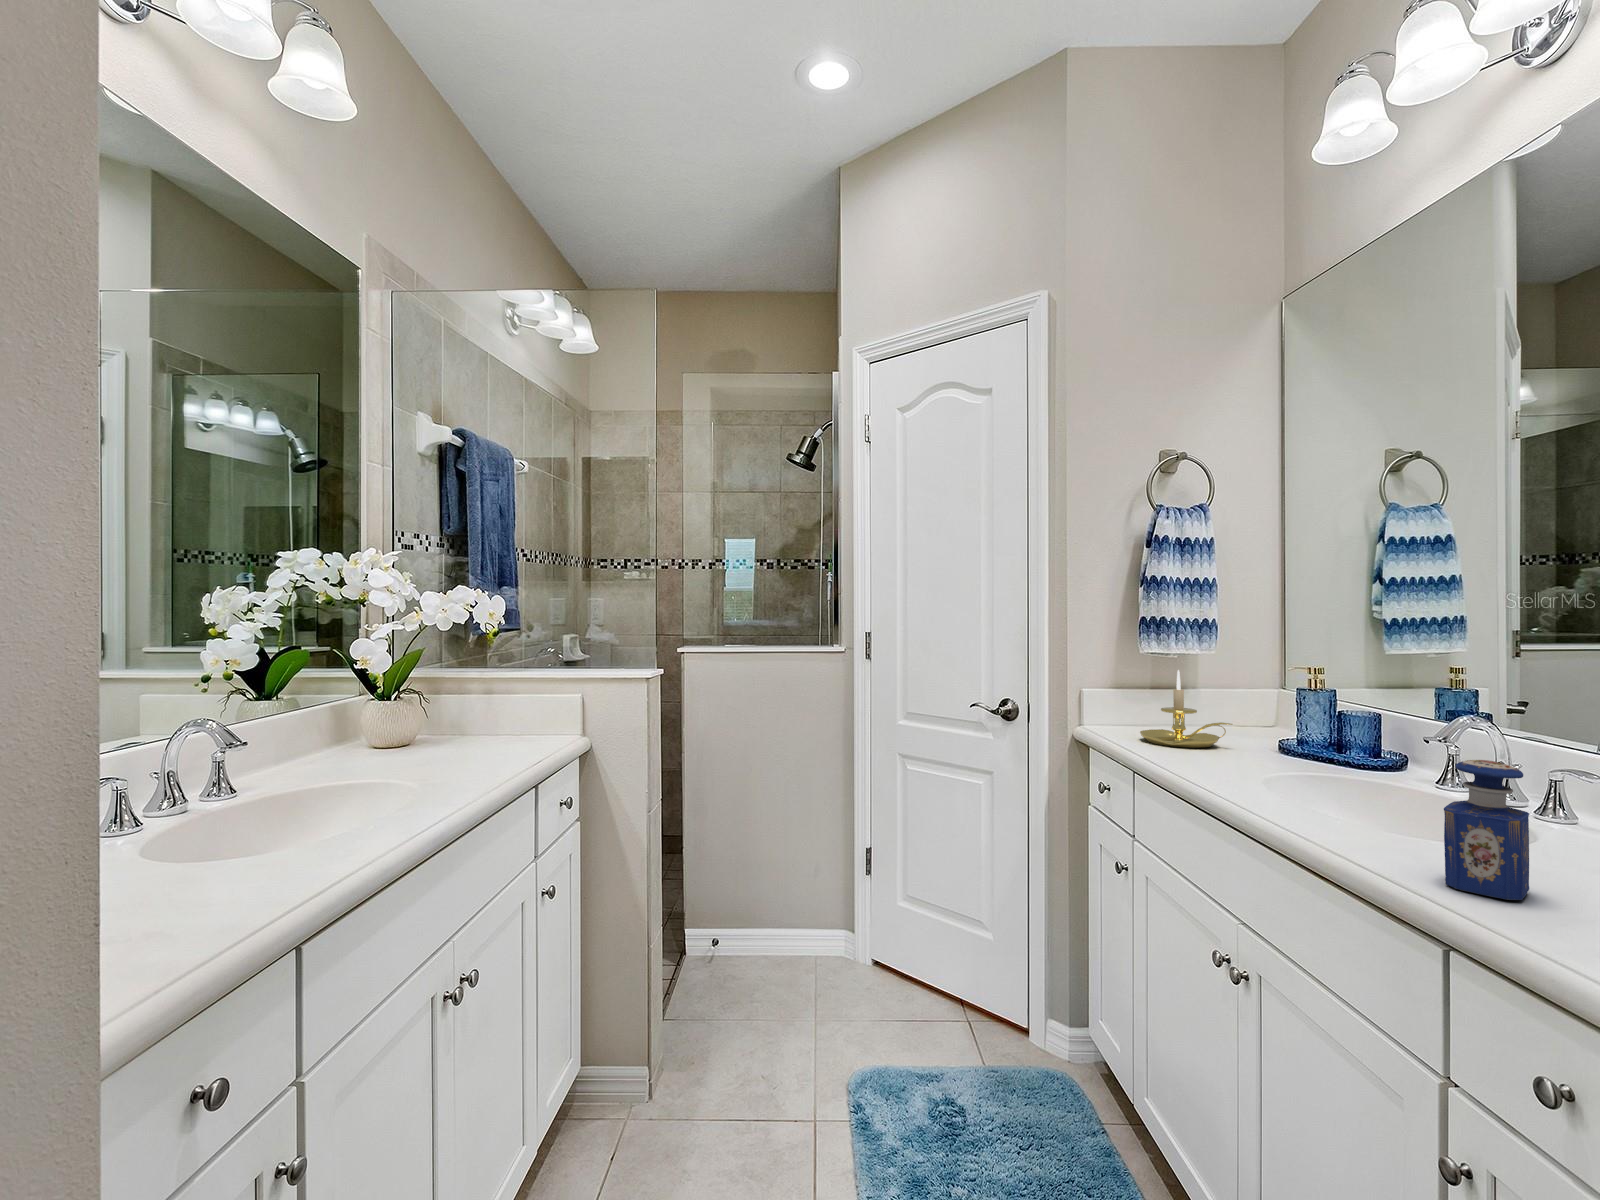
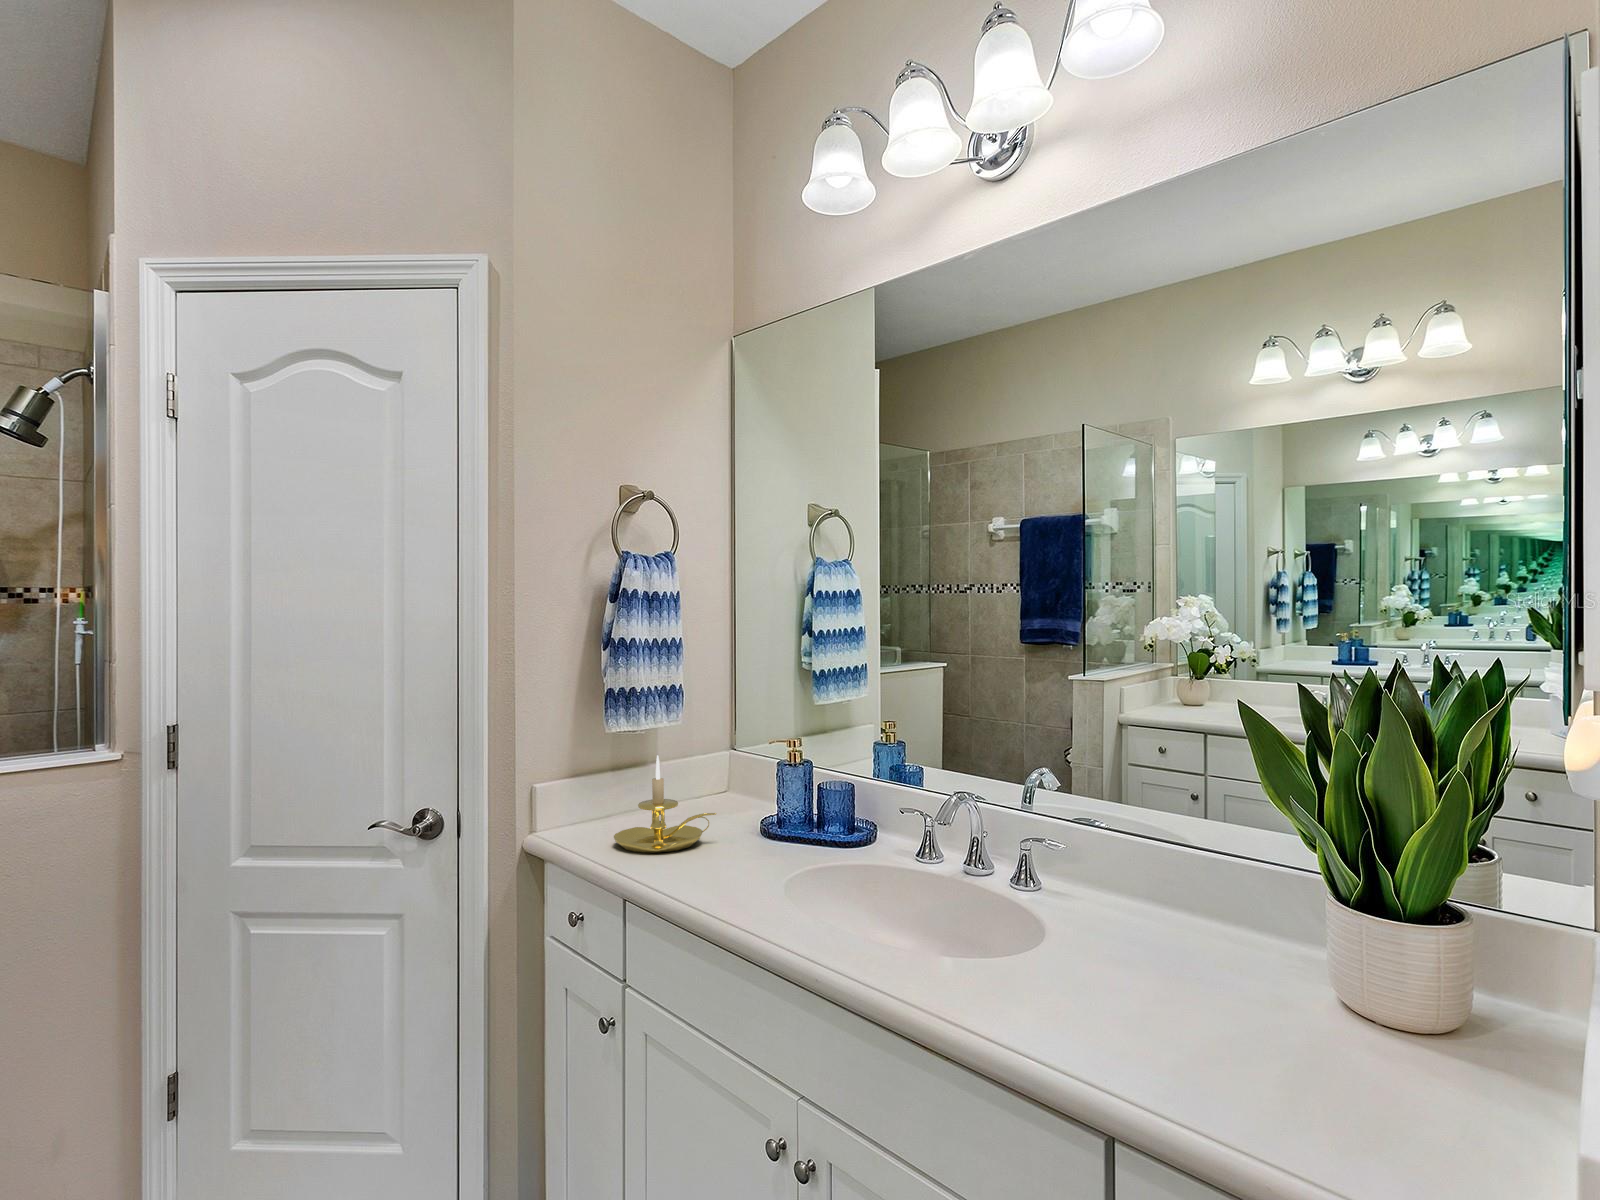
perfume bottle: present [1444,760,1529,900] -> none [1059,894,1140,1058]

